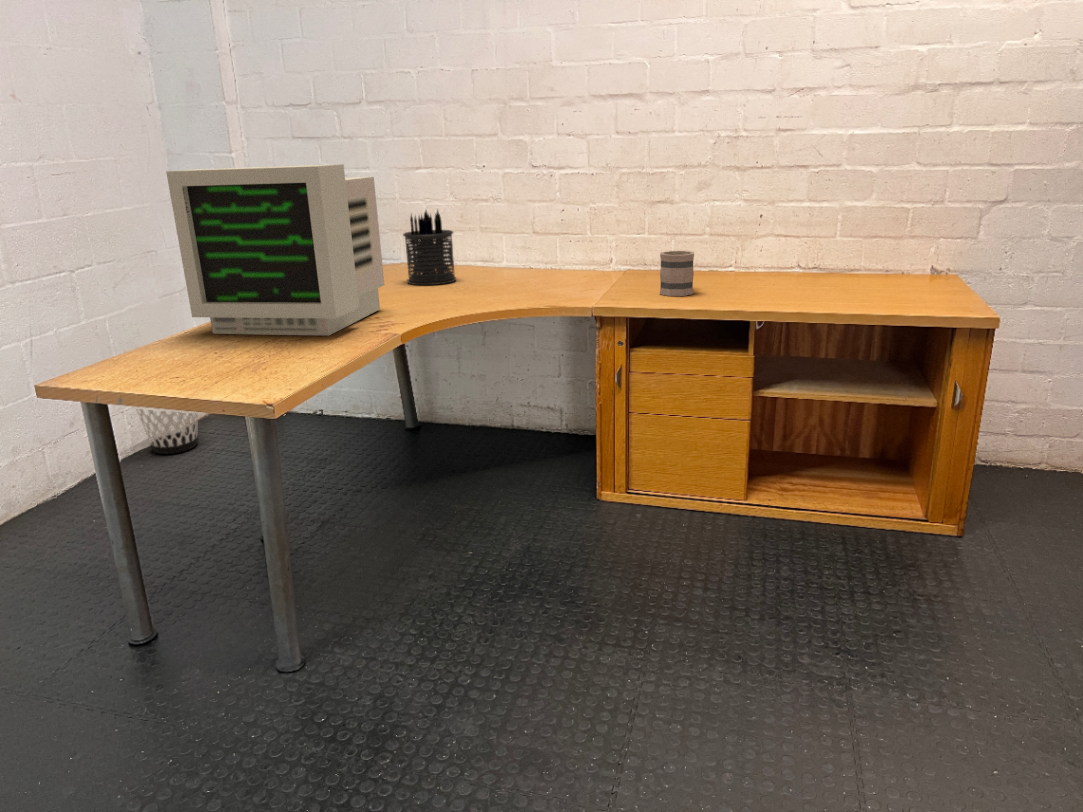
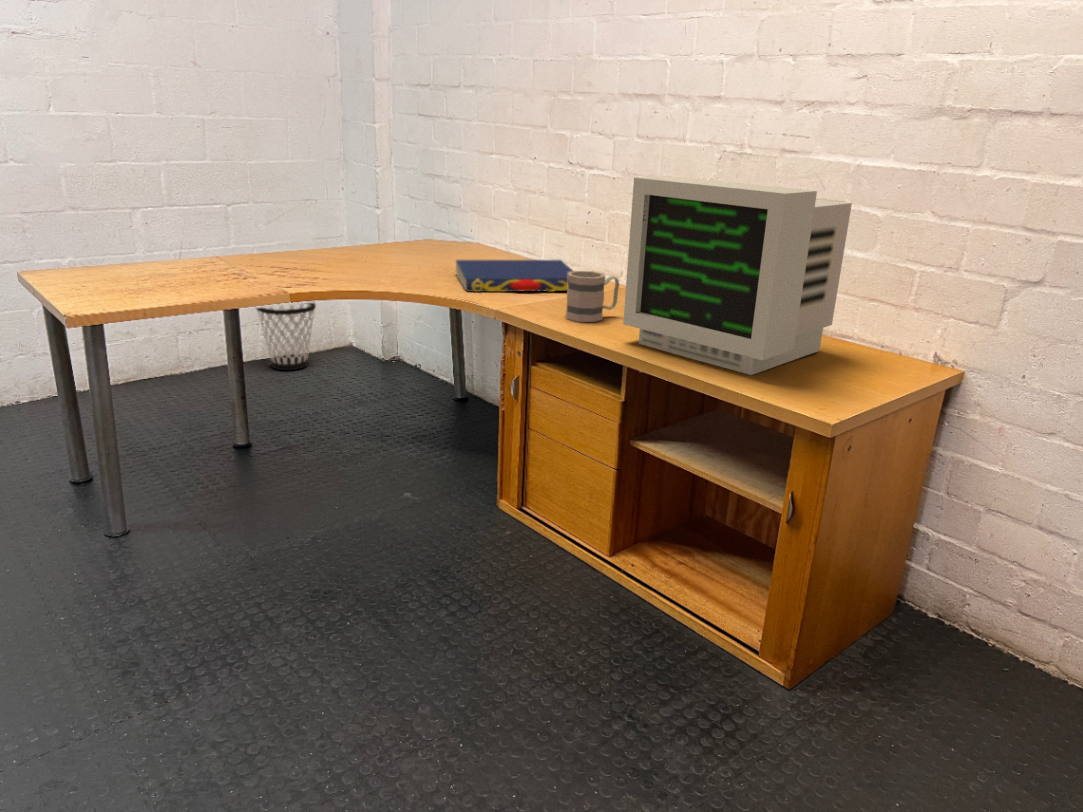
computer monitor: present [166,164,384,336] -> present [623,176,852,375]
pen holder: present [403,210,456,285] -> none [421,192,470,267]
book: none [472,258,610,296] -> present [456,260,573,292]

